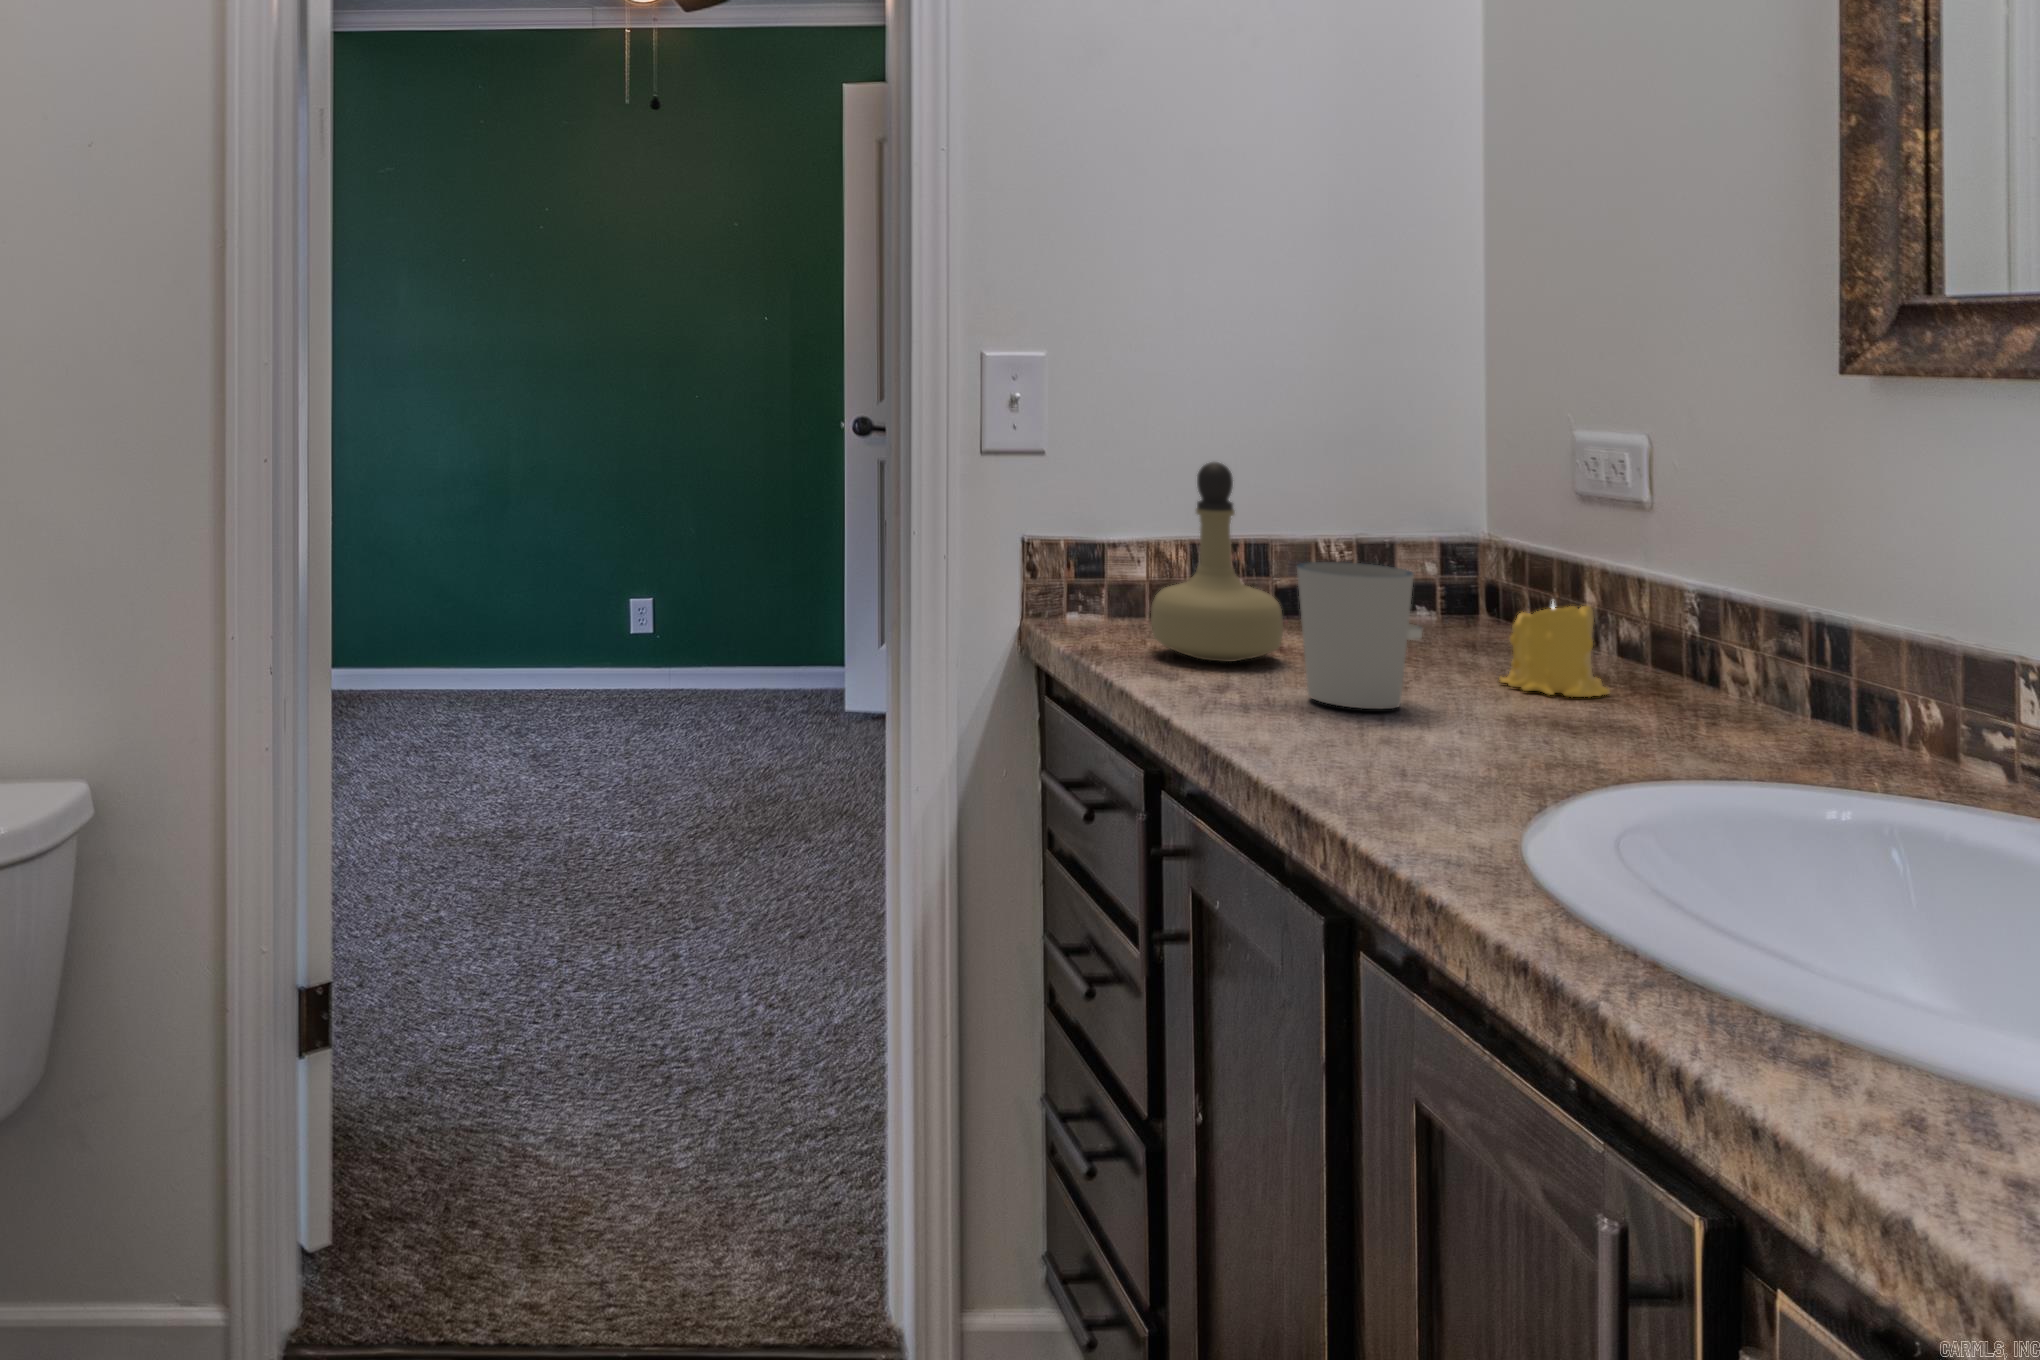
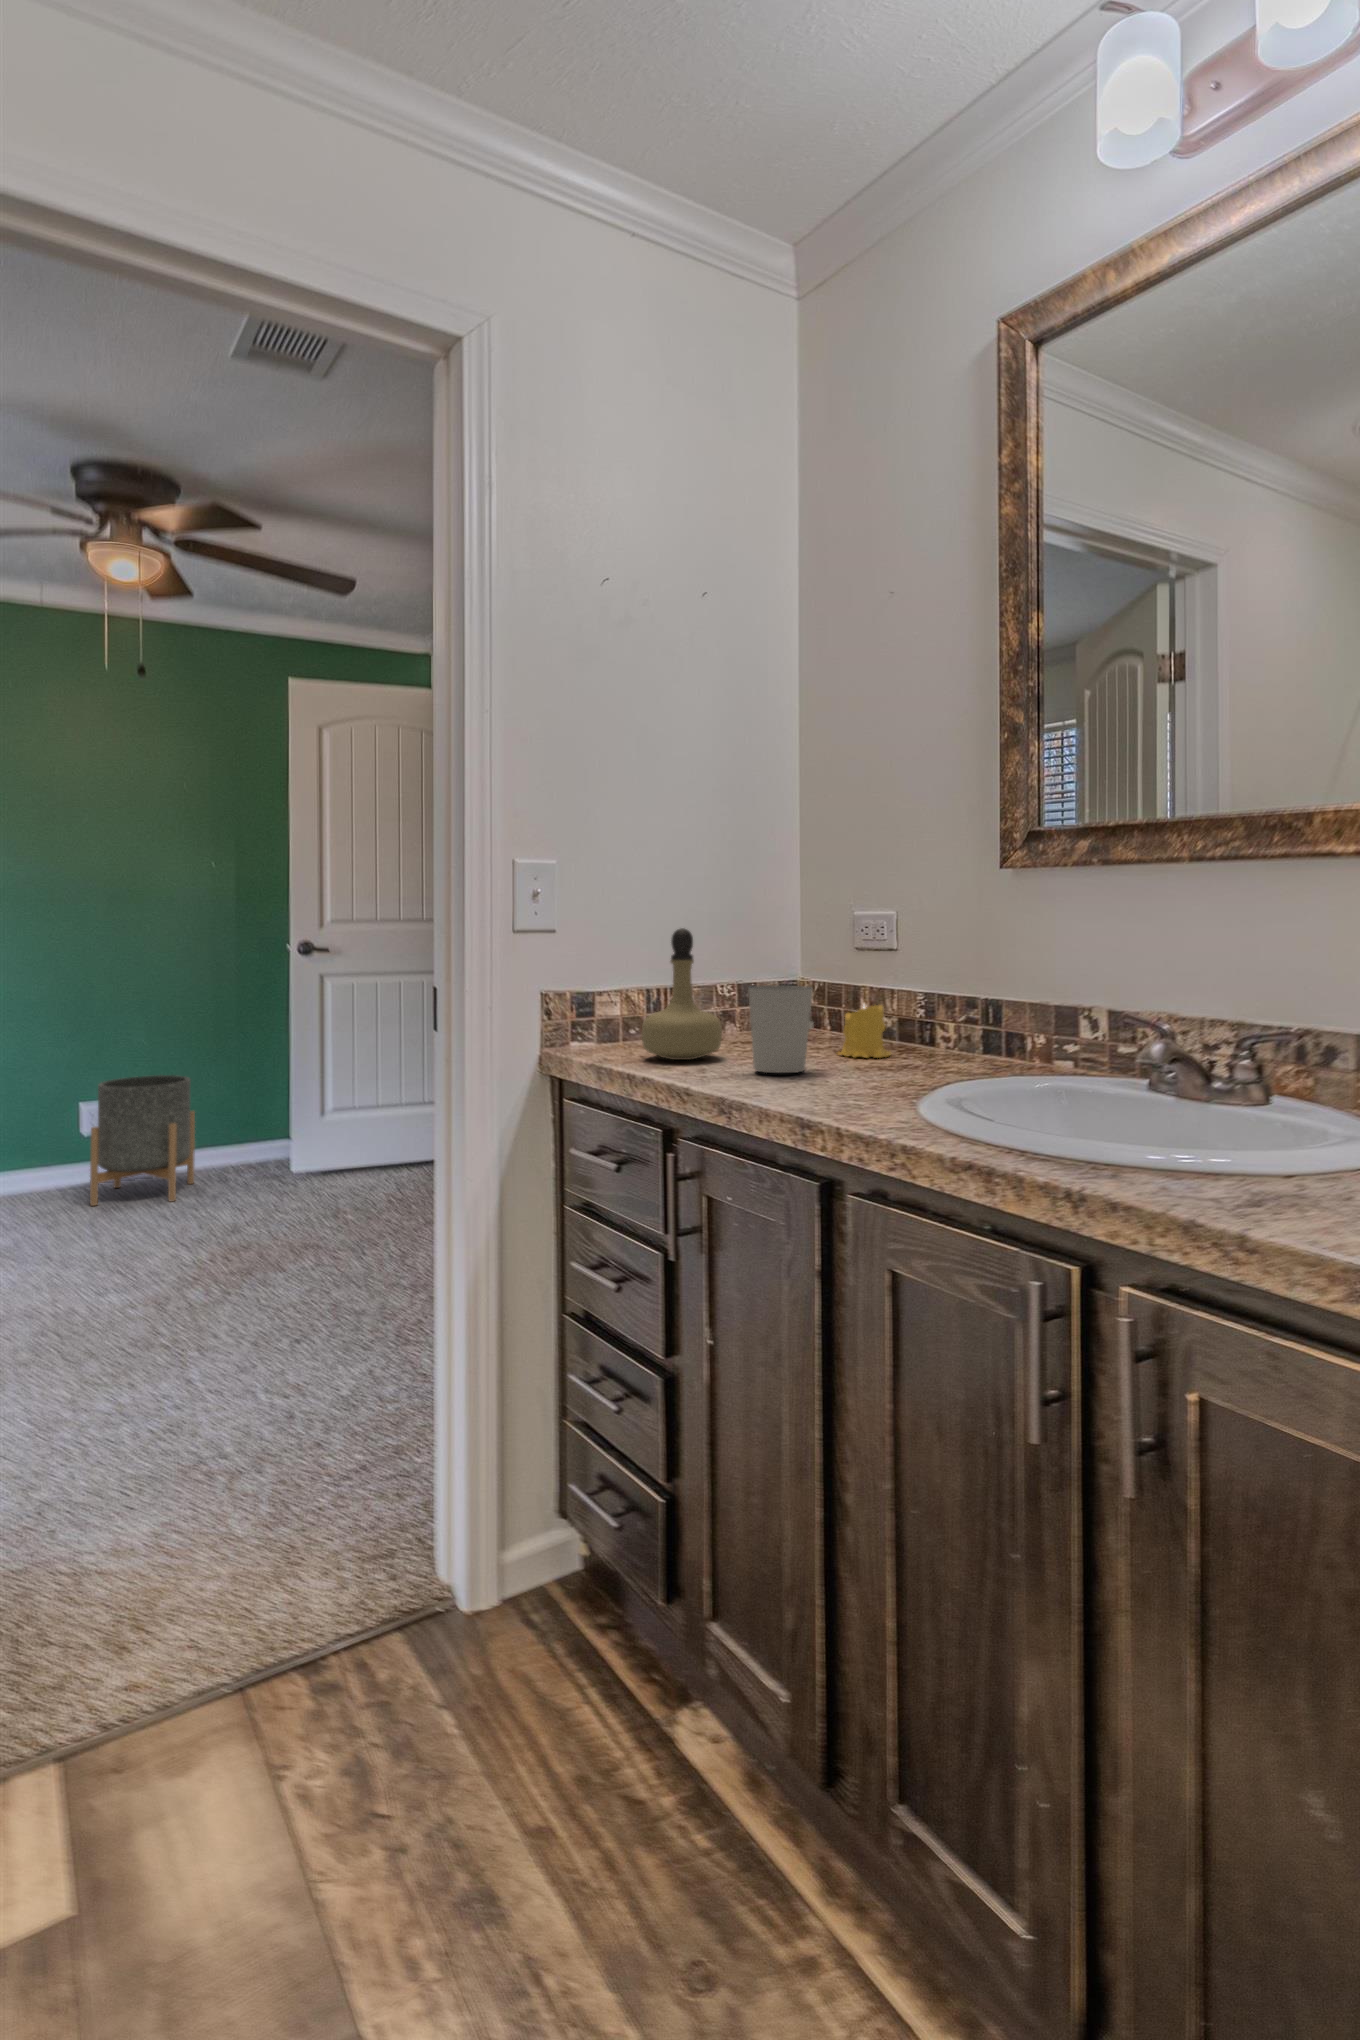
planter: none [631,572,743,725] -> present [90,1075,195,1206]

